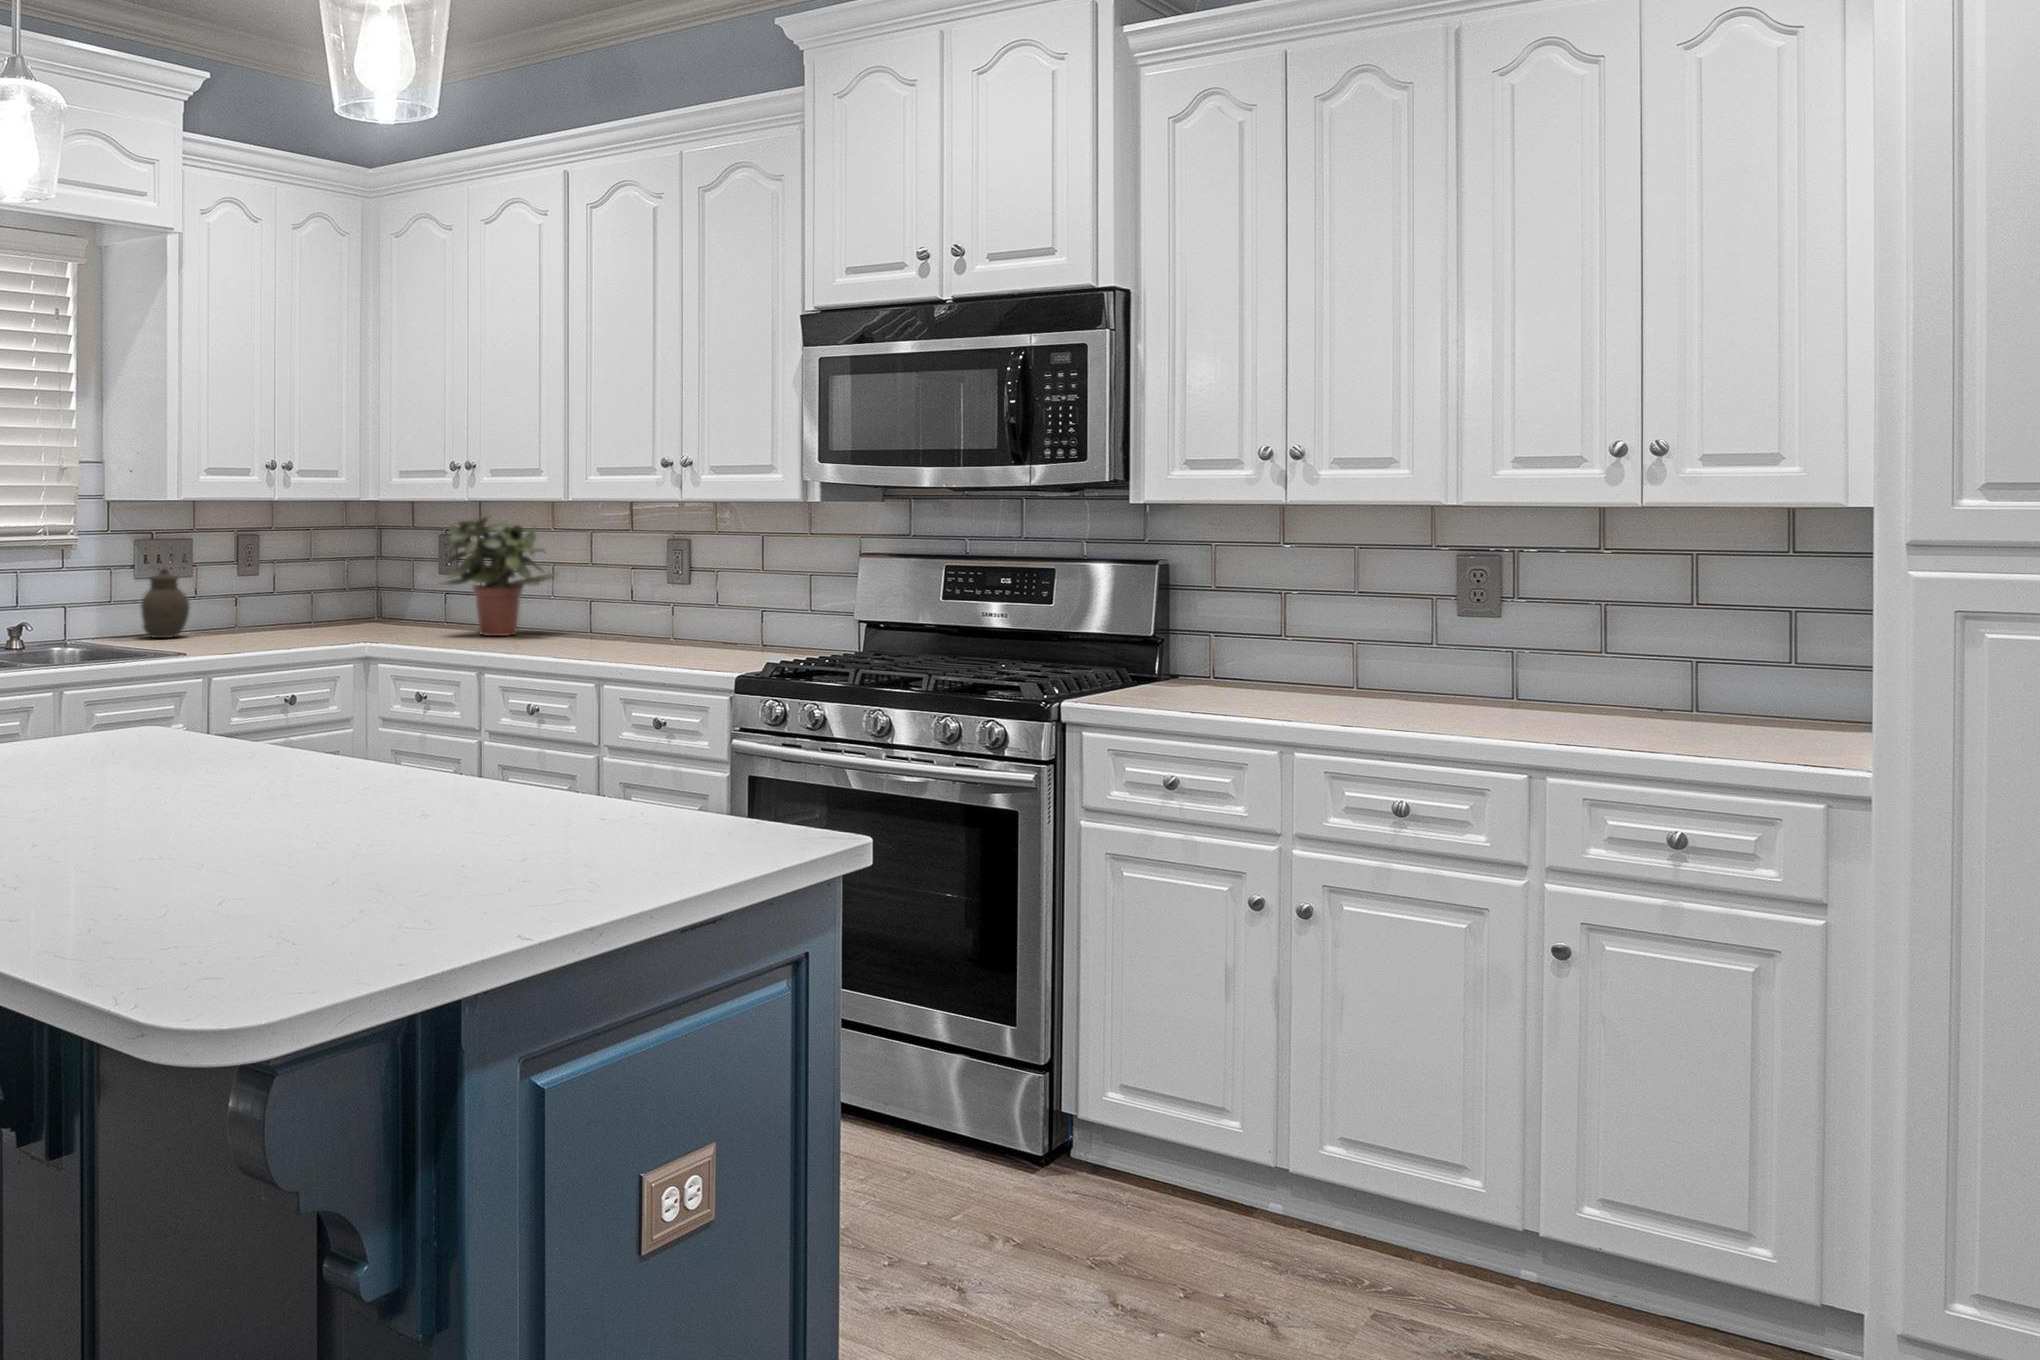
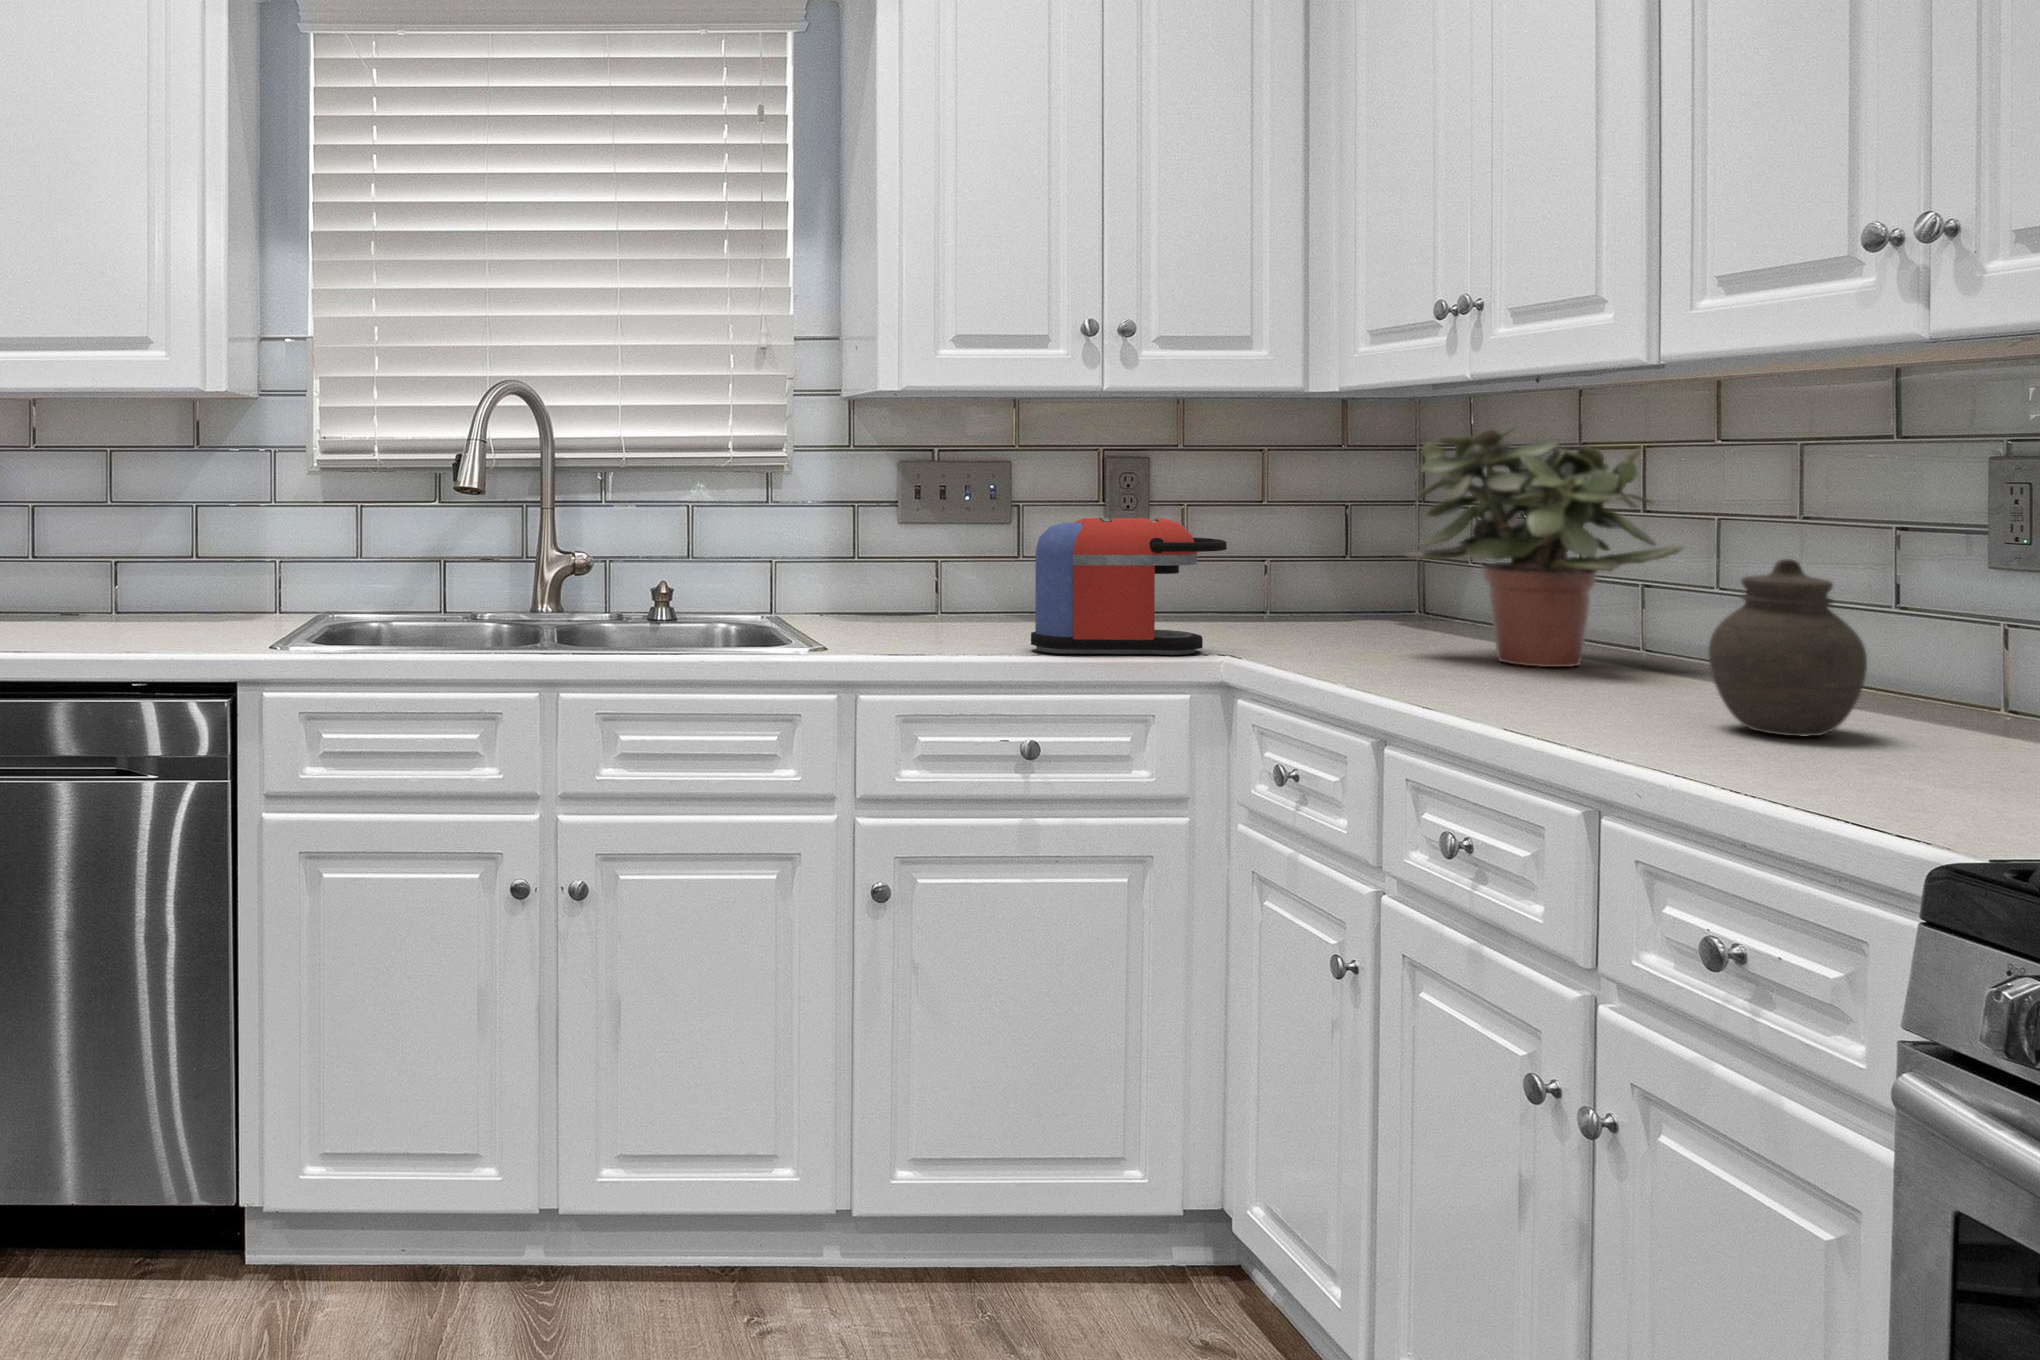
jar: present [141,569,189,638] -> present [1708,559,1867,736]
coffee maker: none [265,569,361,648] -> present [1031,518,1227,655]

